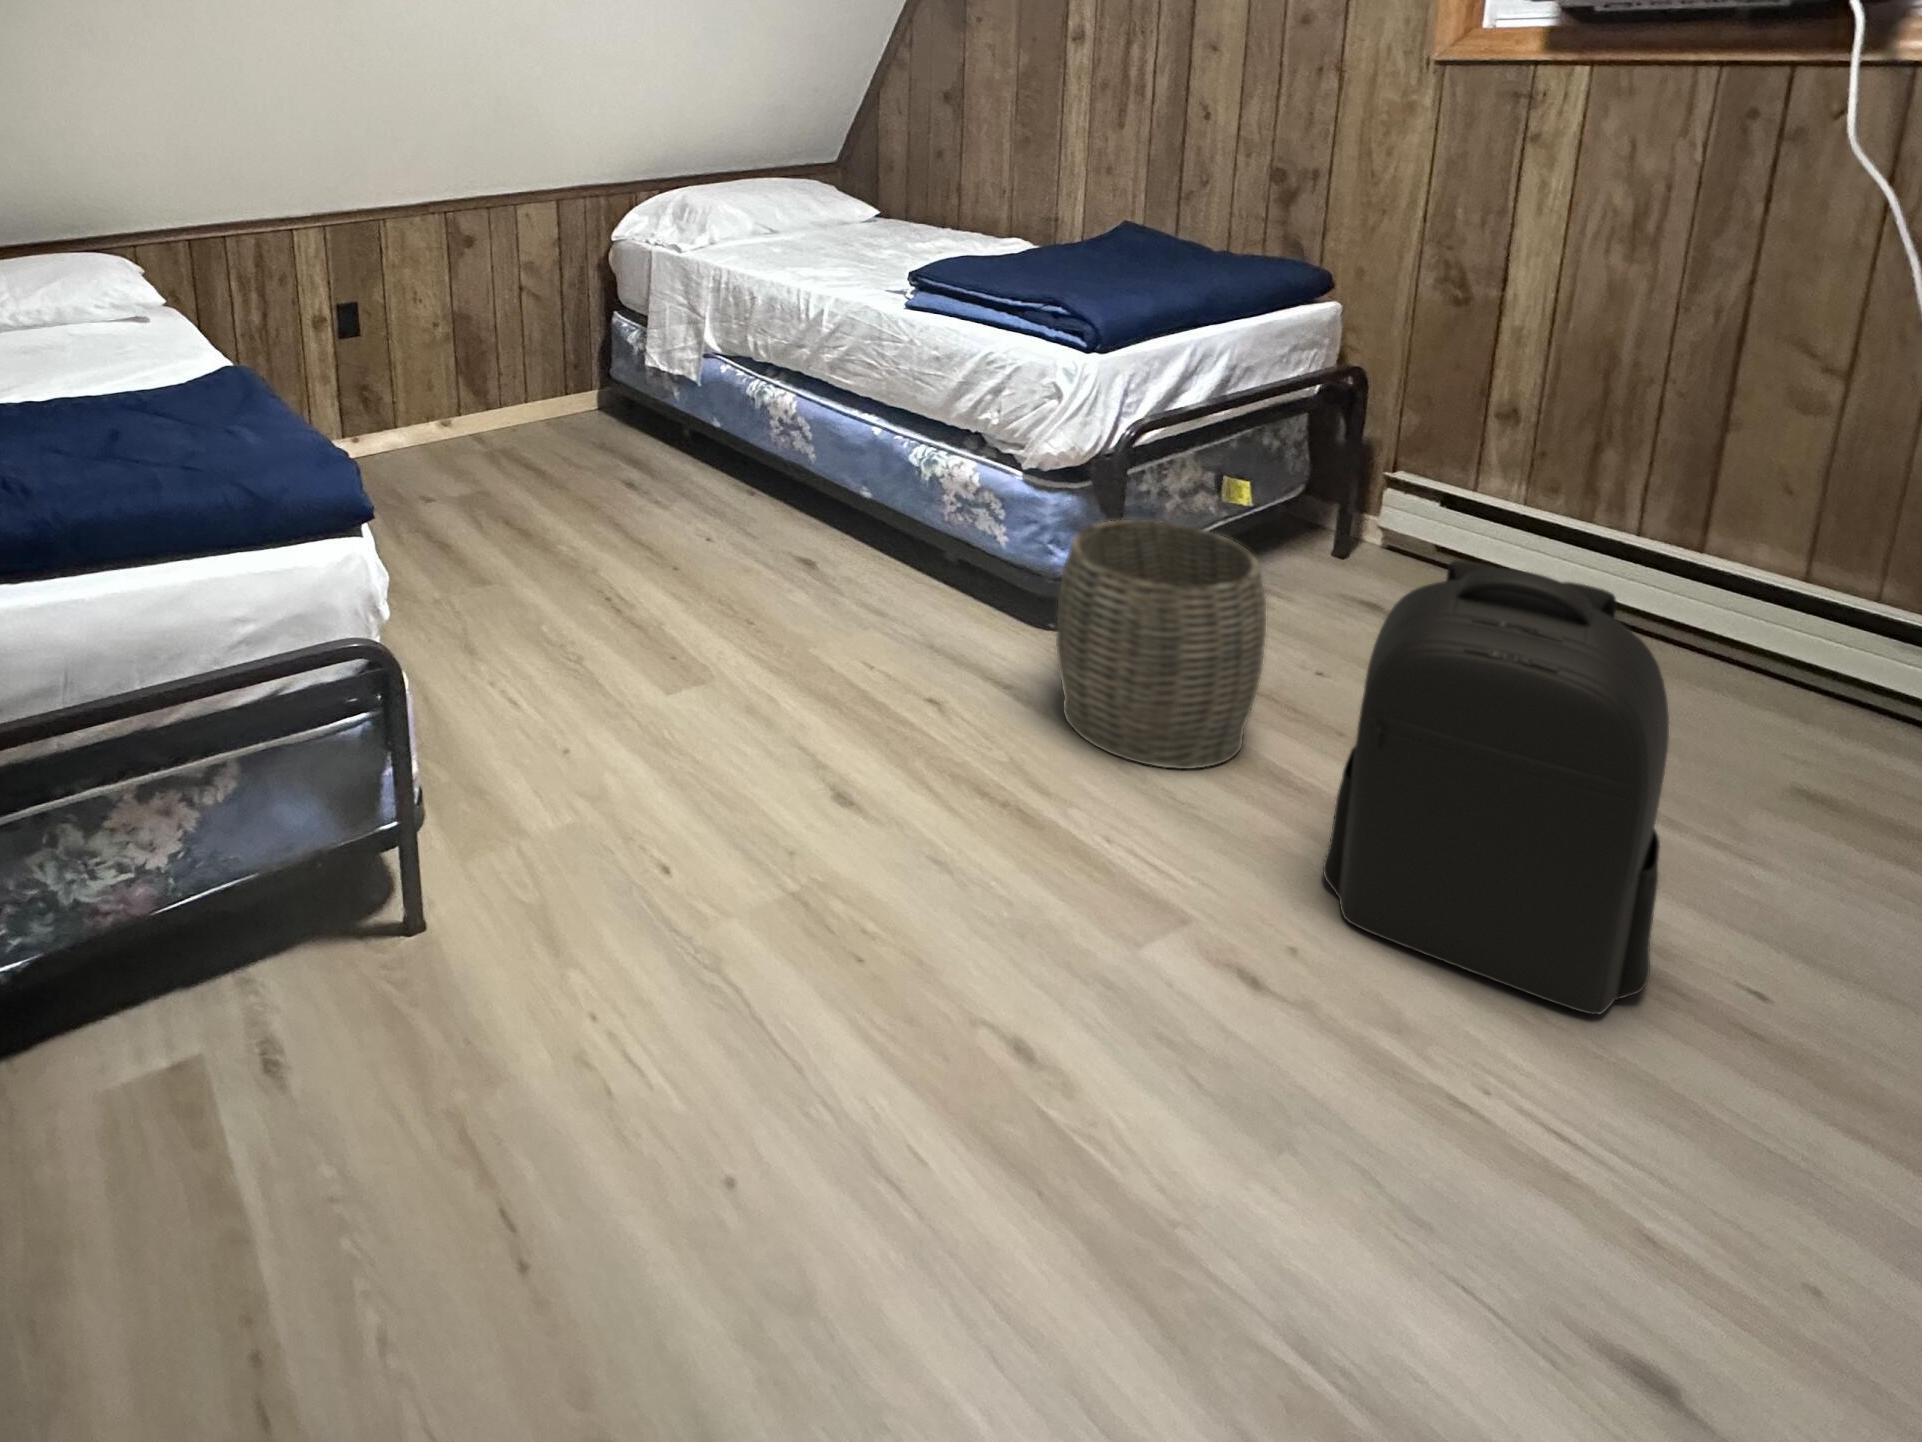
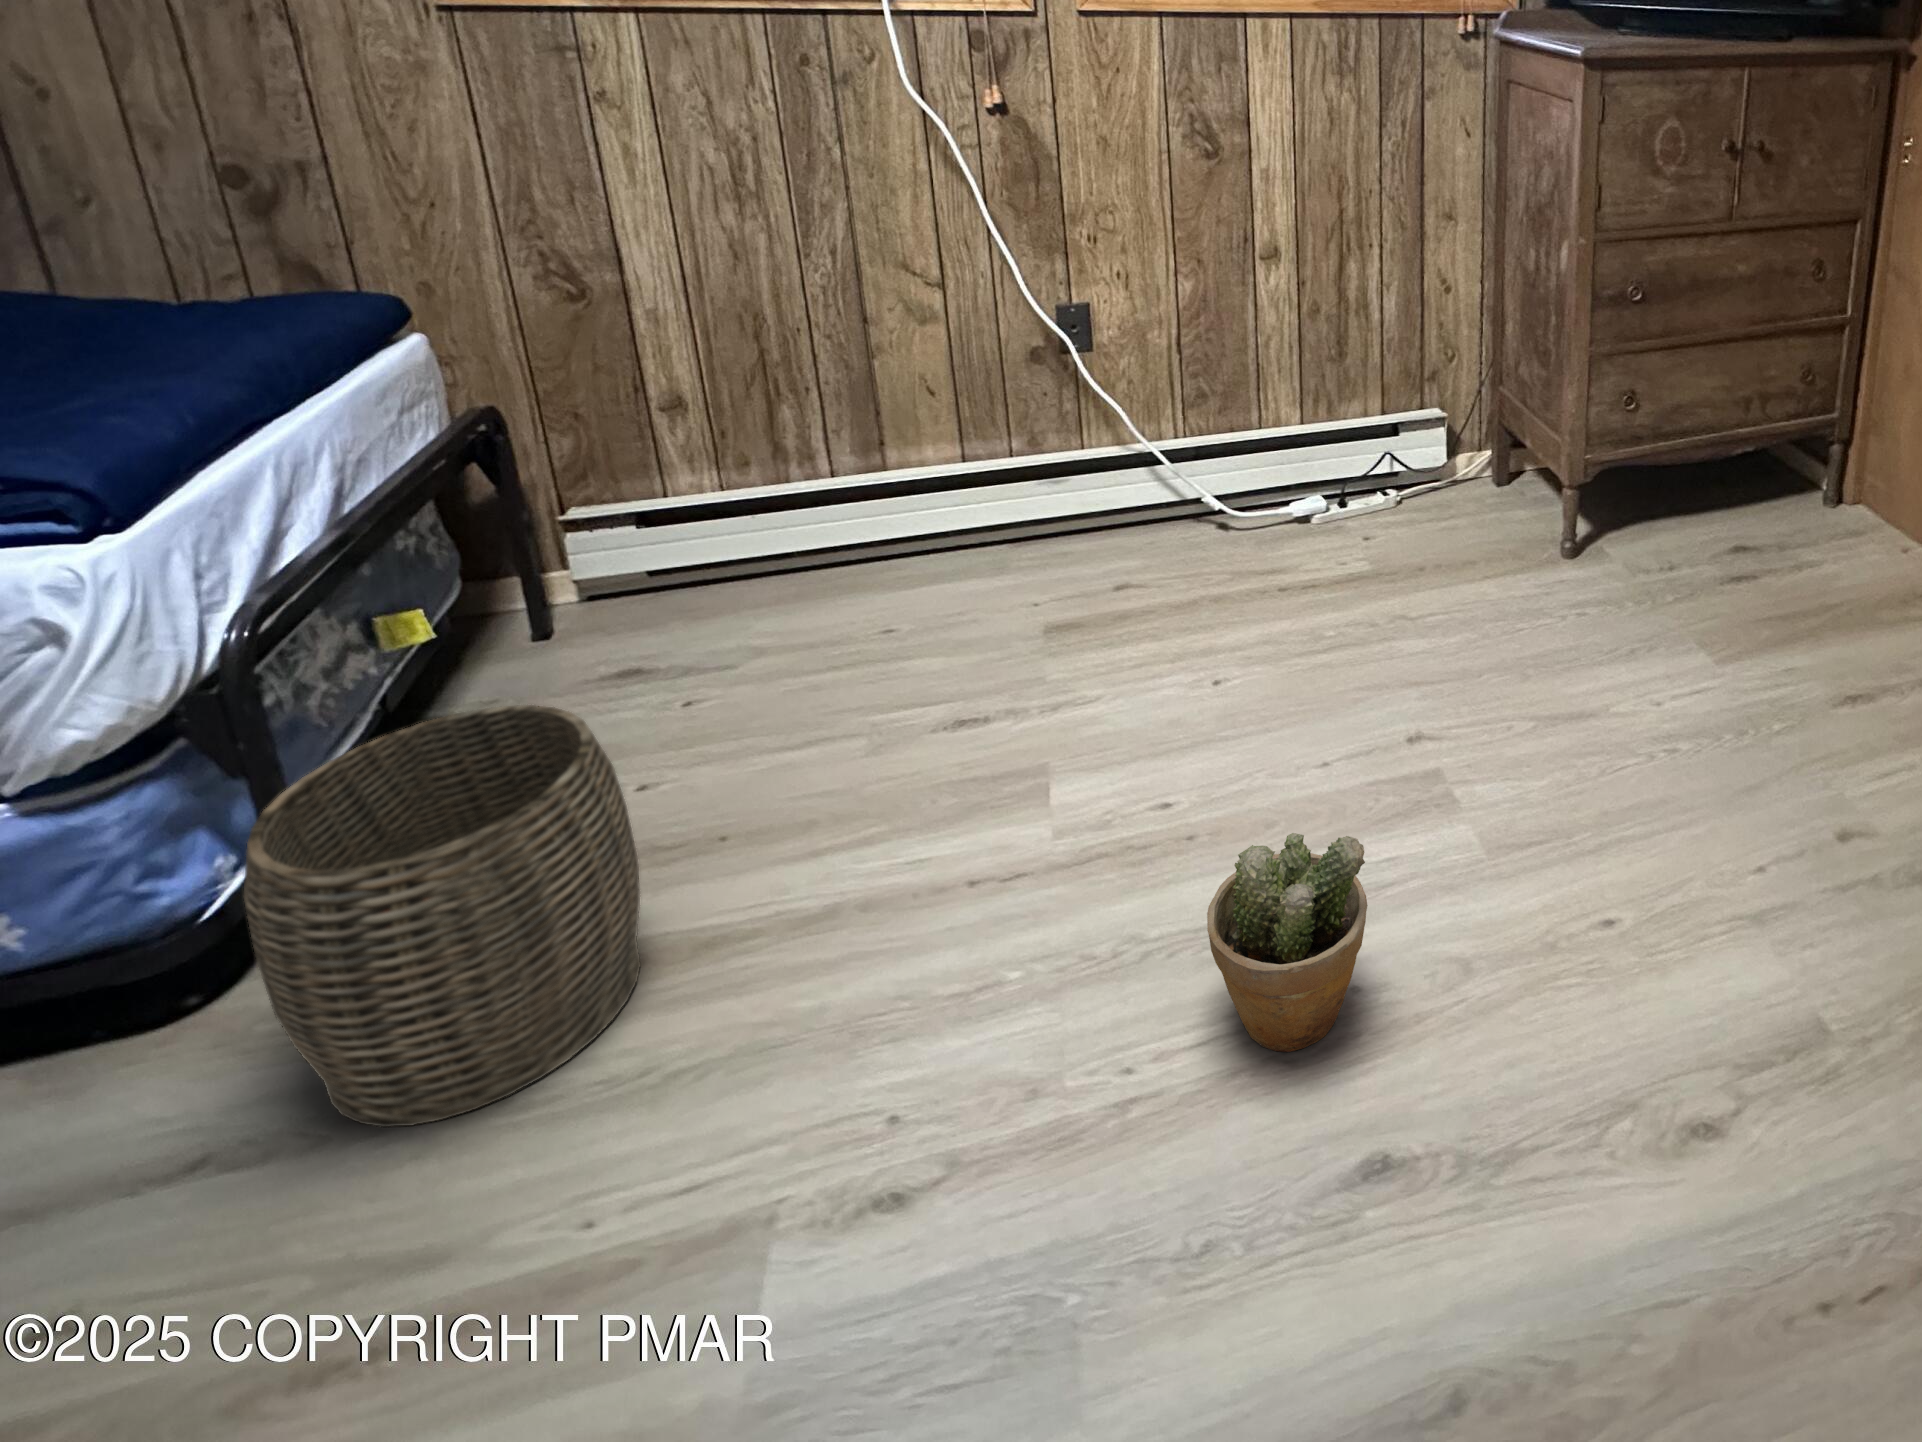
backpack: present [1323,560,1669,1015] -> none [810,554,1135,1044]
potted plant: none [1610,975,1858,1254] -> present [1207,833,1368,1052]

